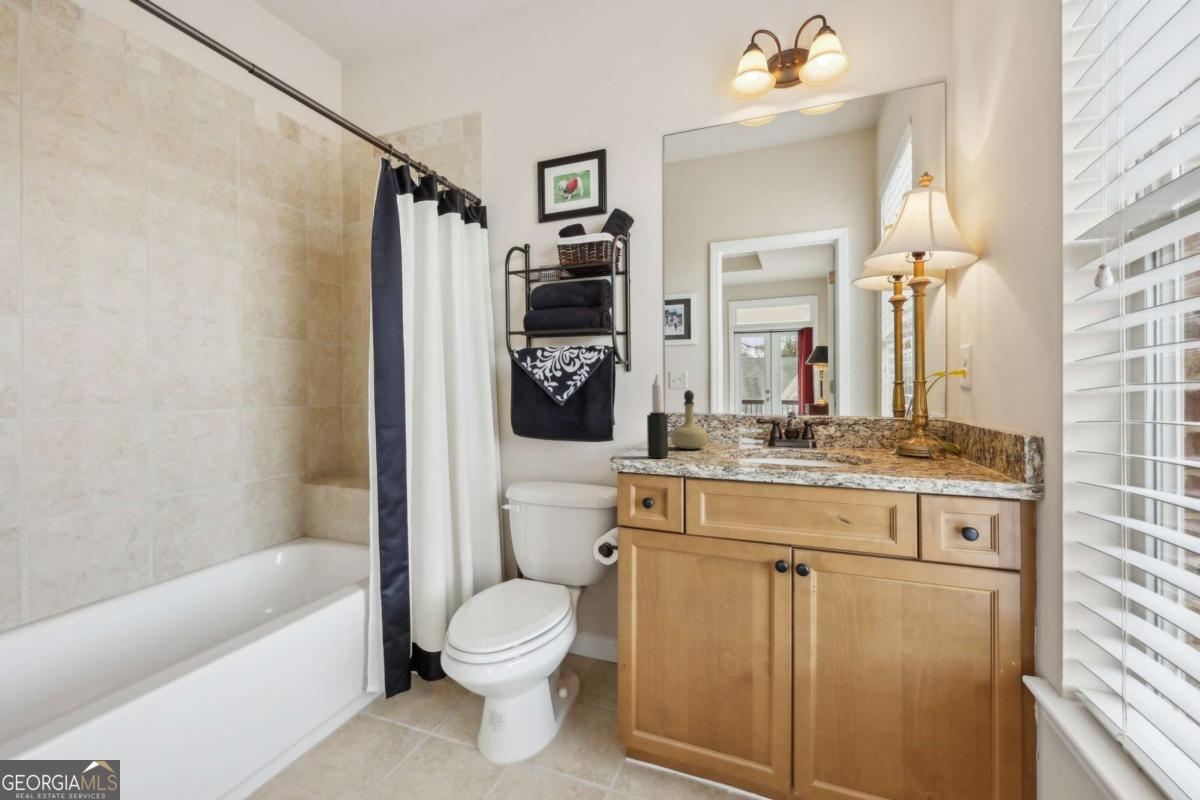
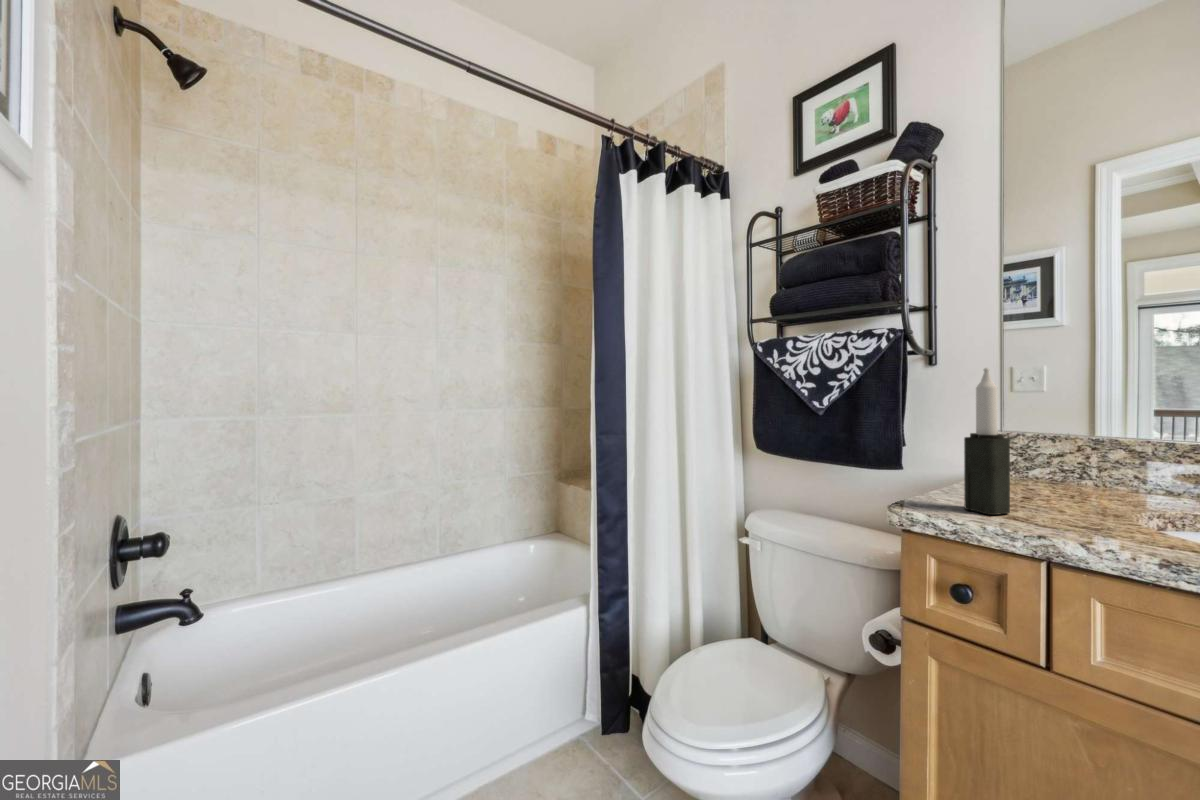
perfume bottle: present [671,390,708,449] -> none [1016,395,1104,500]

